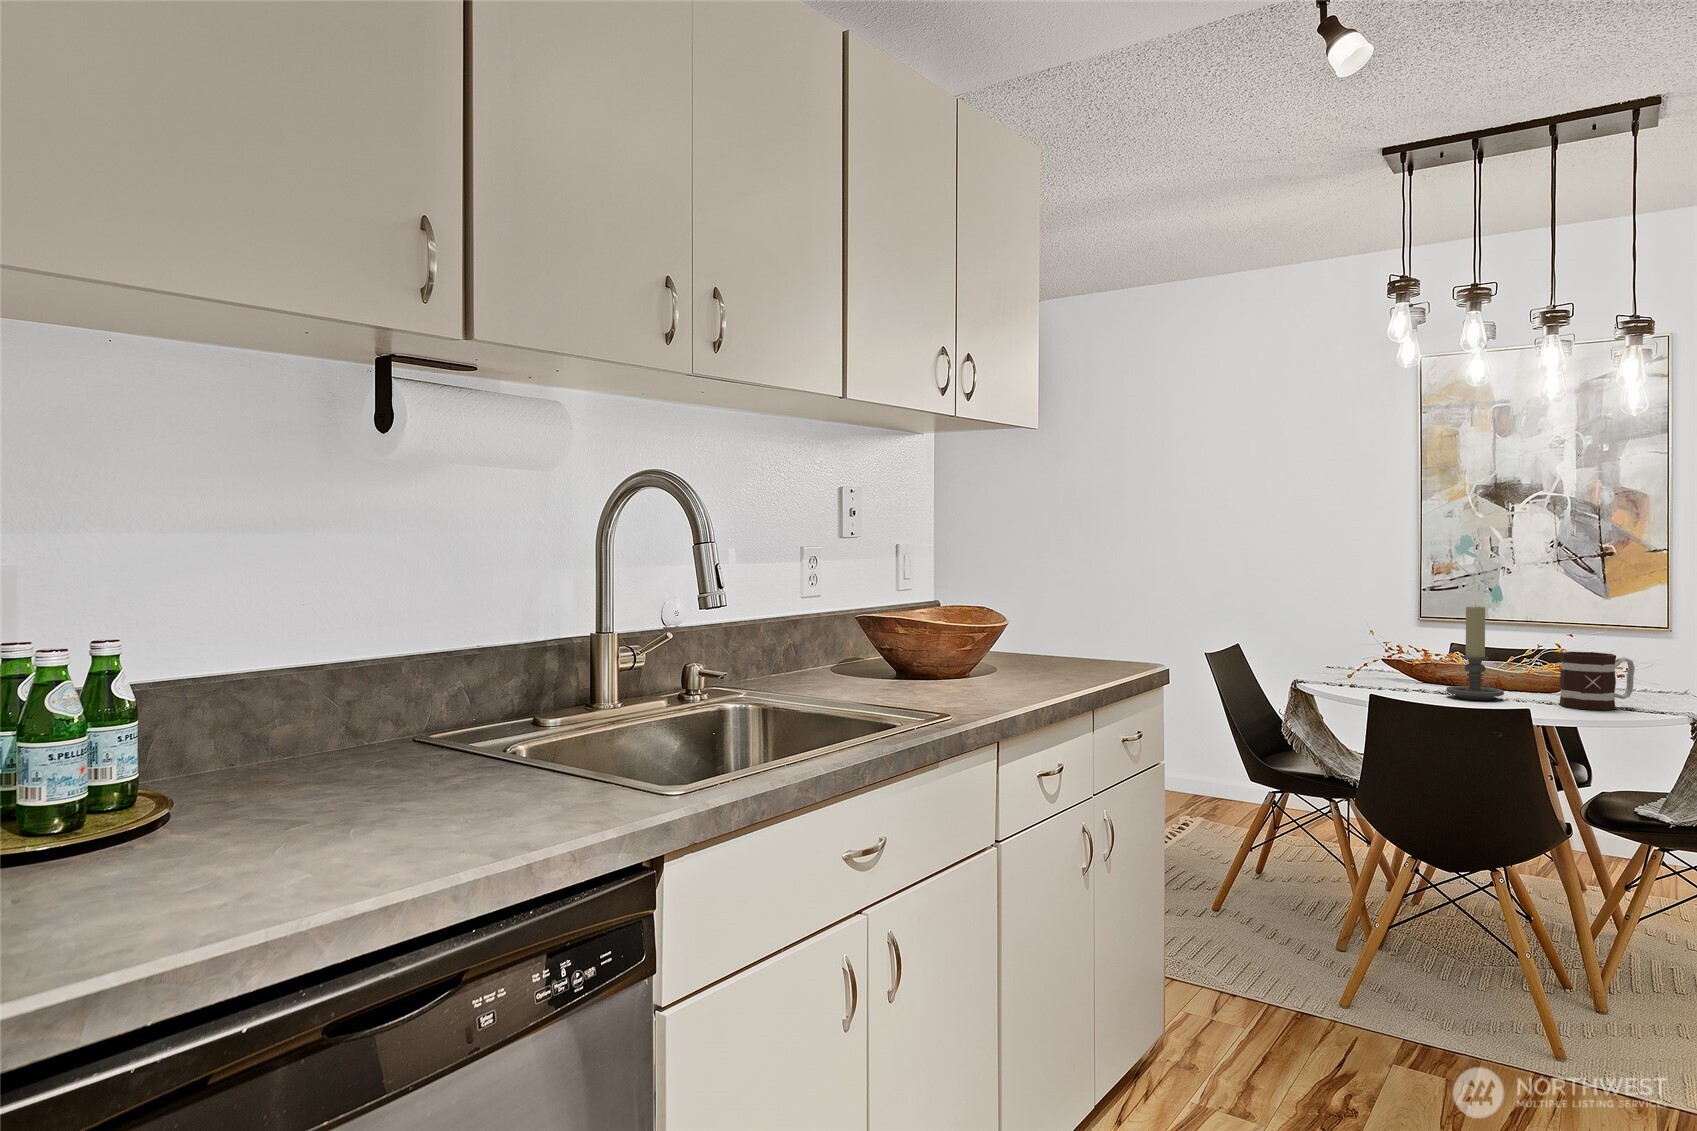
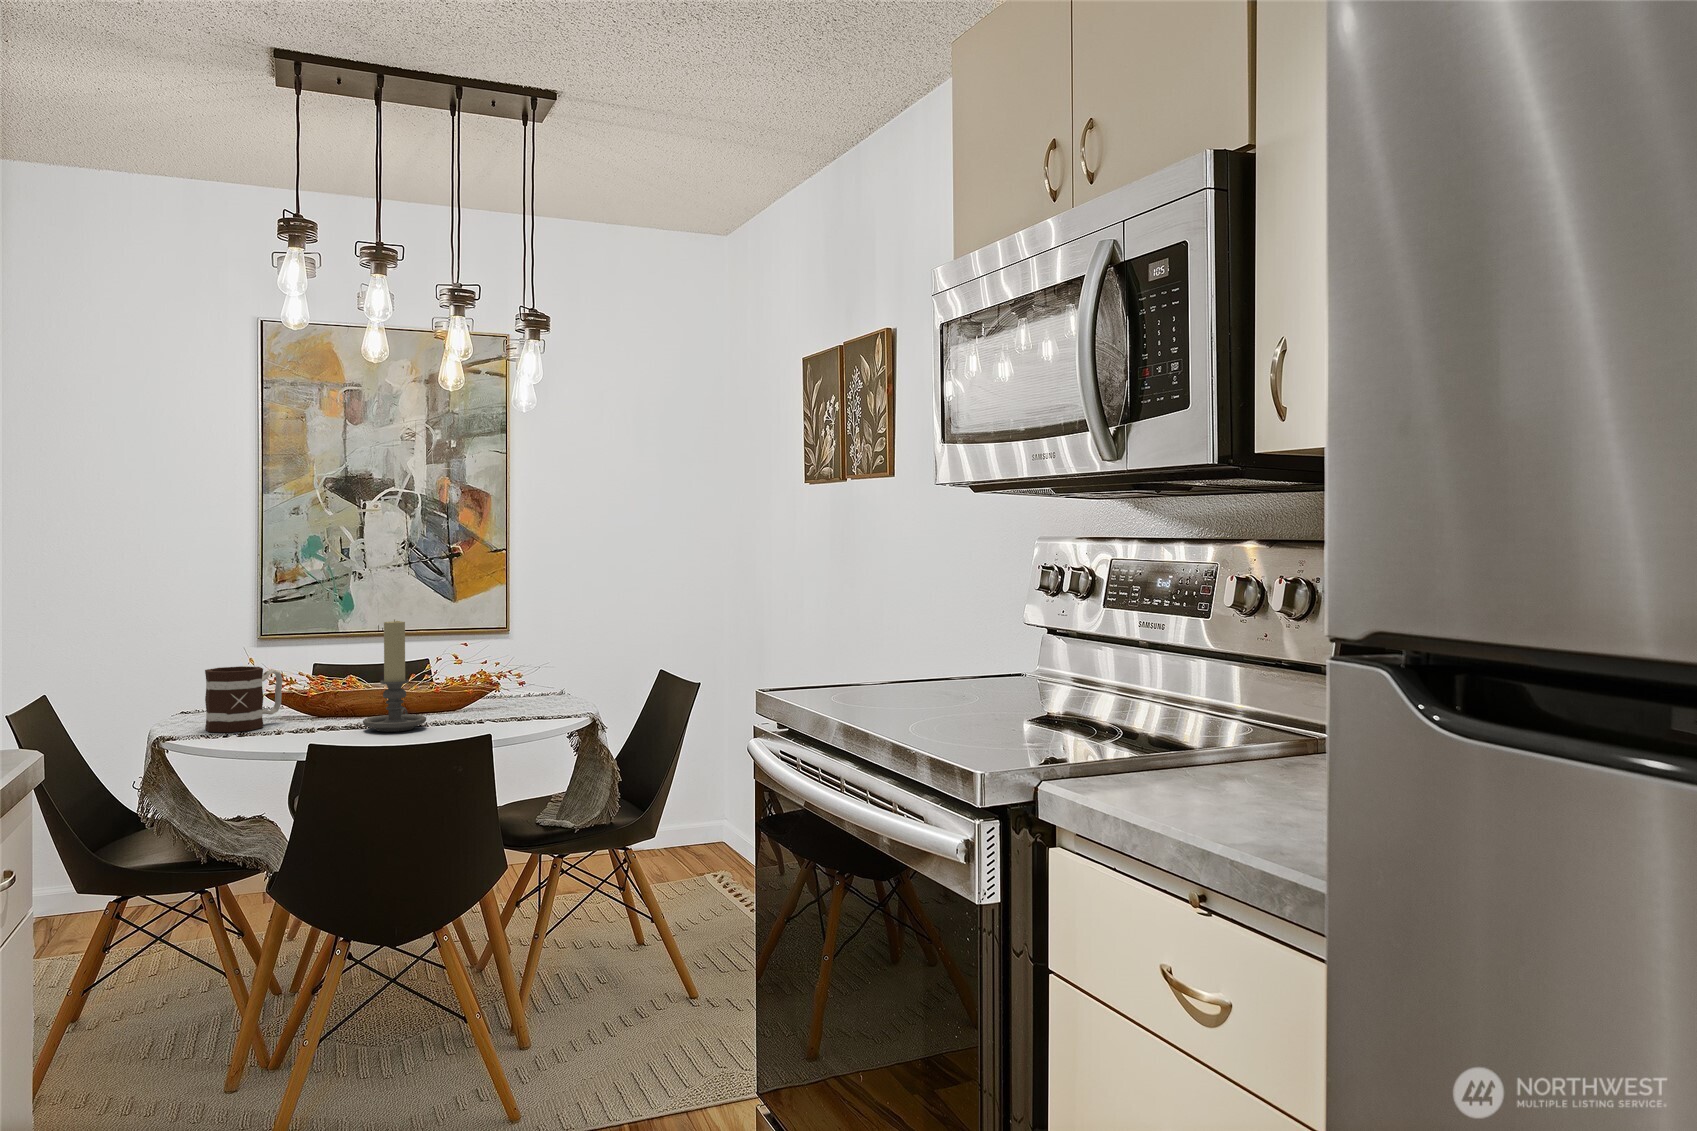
mug: present [1559,652,1635,710] -> present [205,666,282,732]

